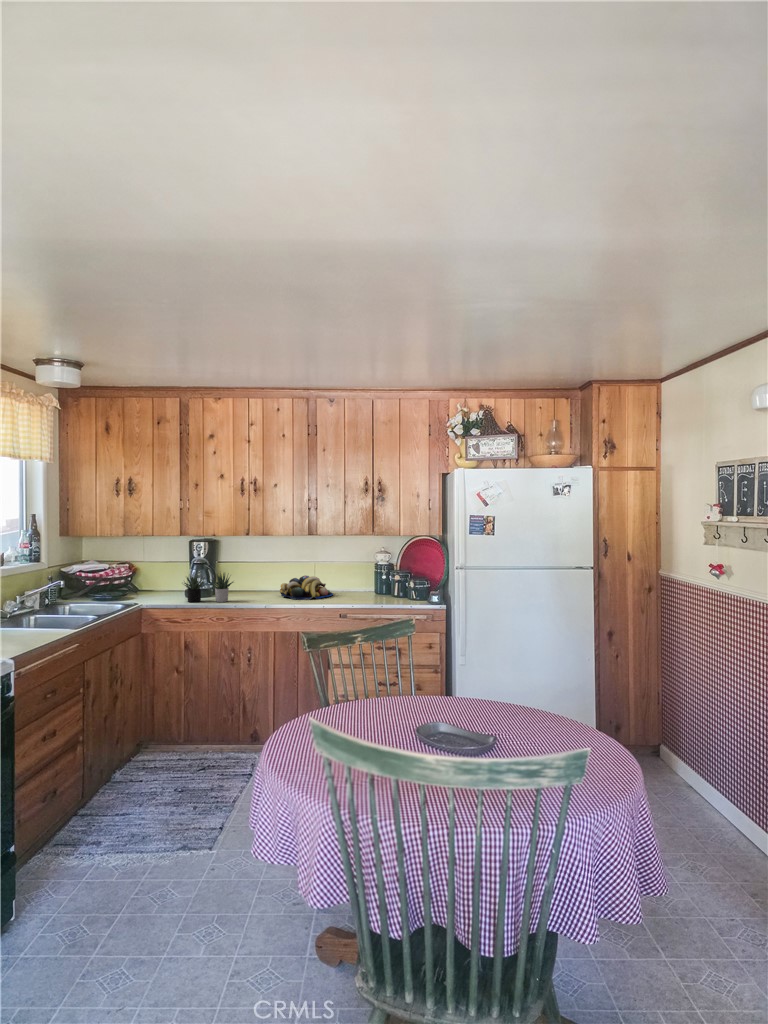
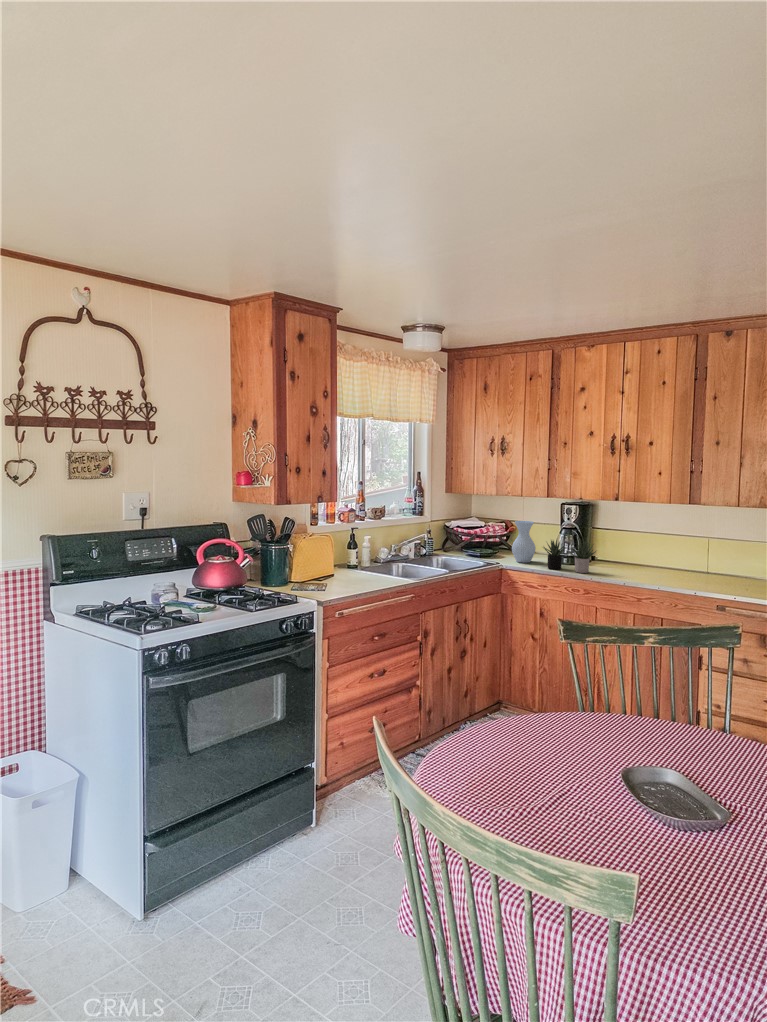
vase: none [145,560,169,600] -> present [512,521,536,563]
fruit bowl: present [280,575,333,600] -> none [653,553,723,583]

